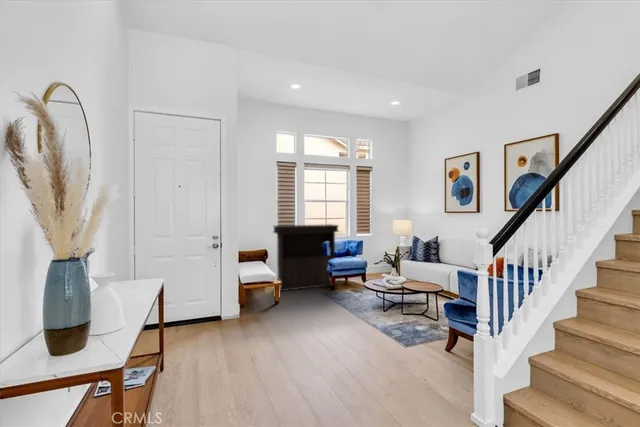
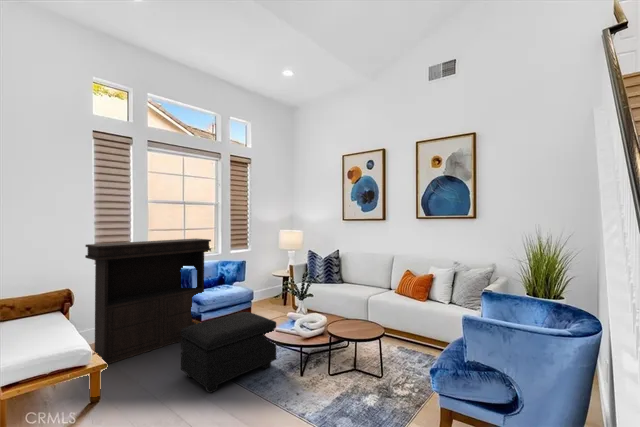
footstool: none [317,270,371,308] -> present [181,312,276,393]

